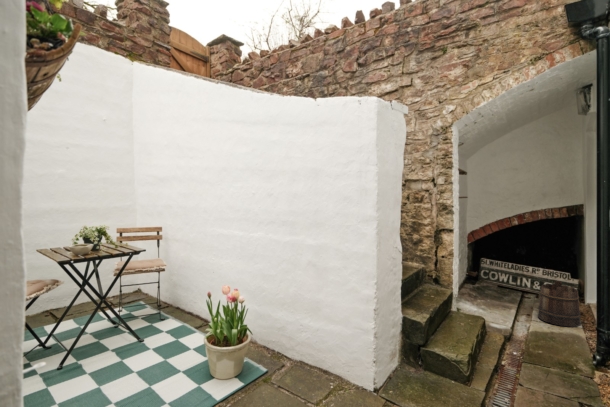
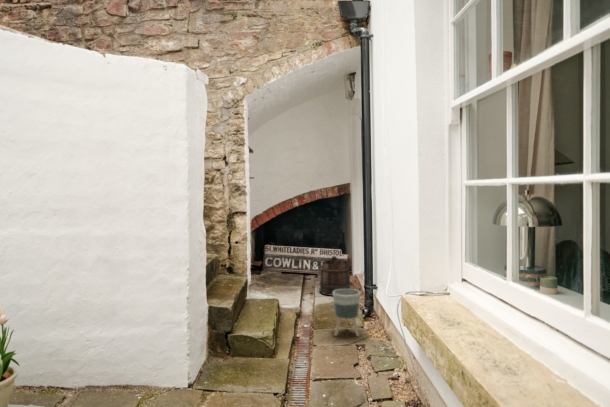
planter: none [549,325,591,389] -> present [333,289,361,336]

